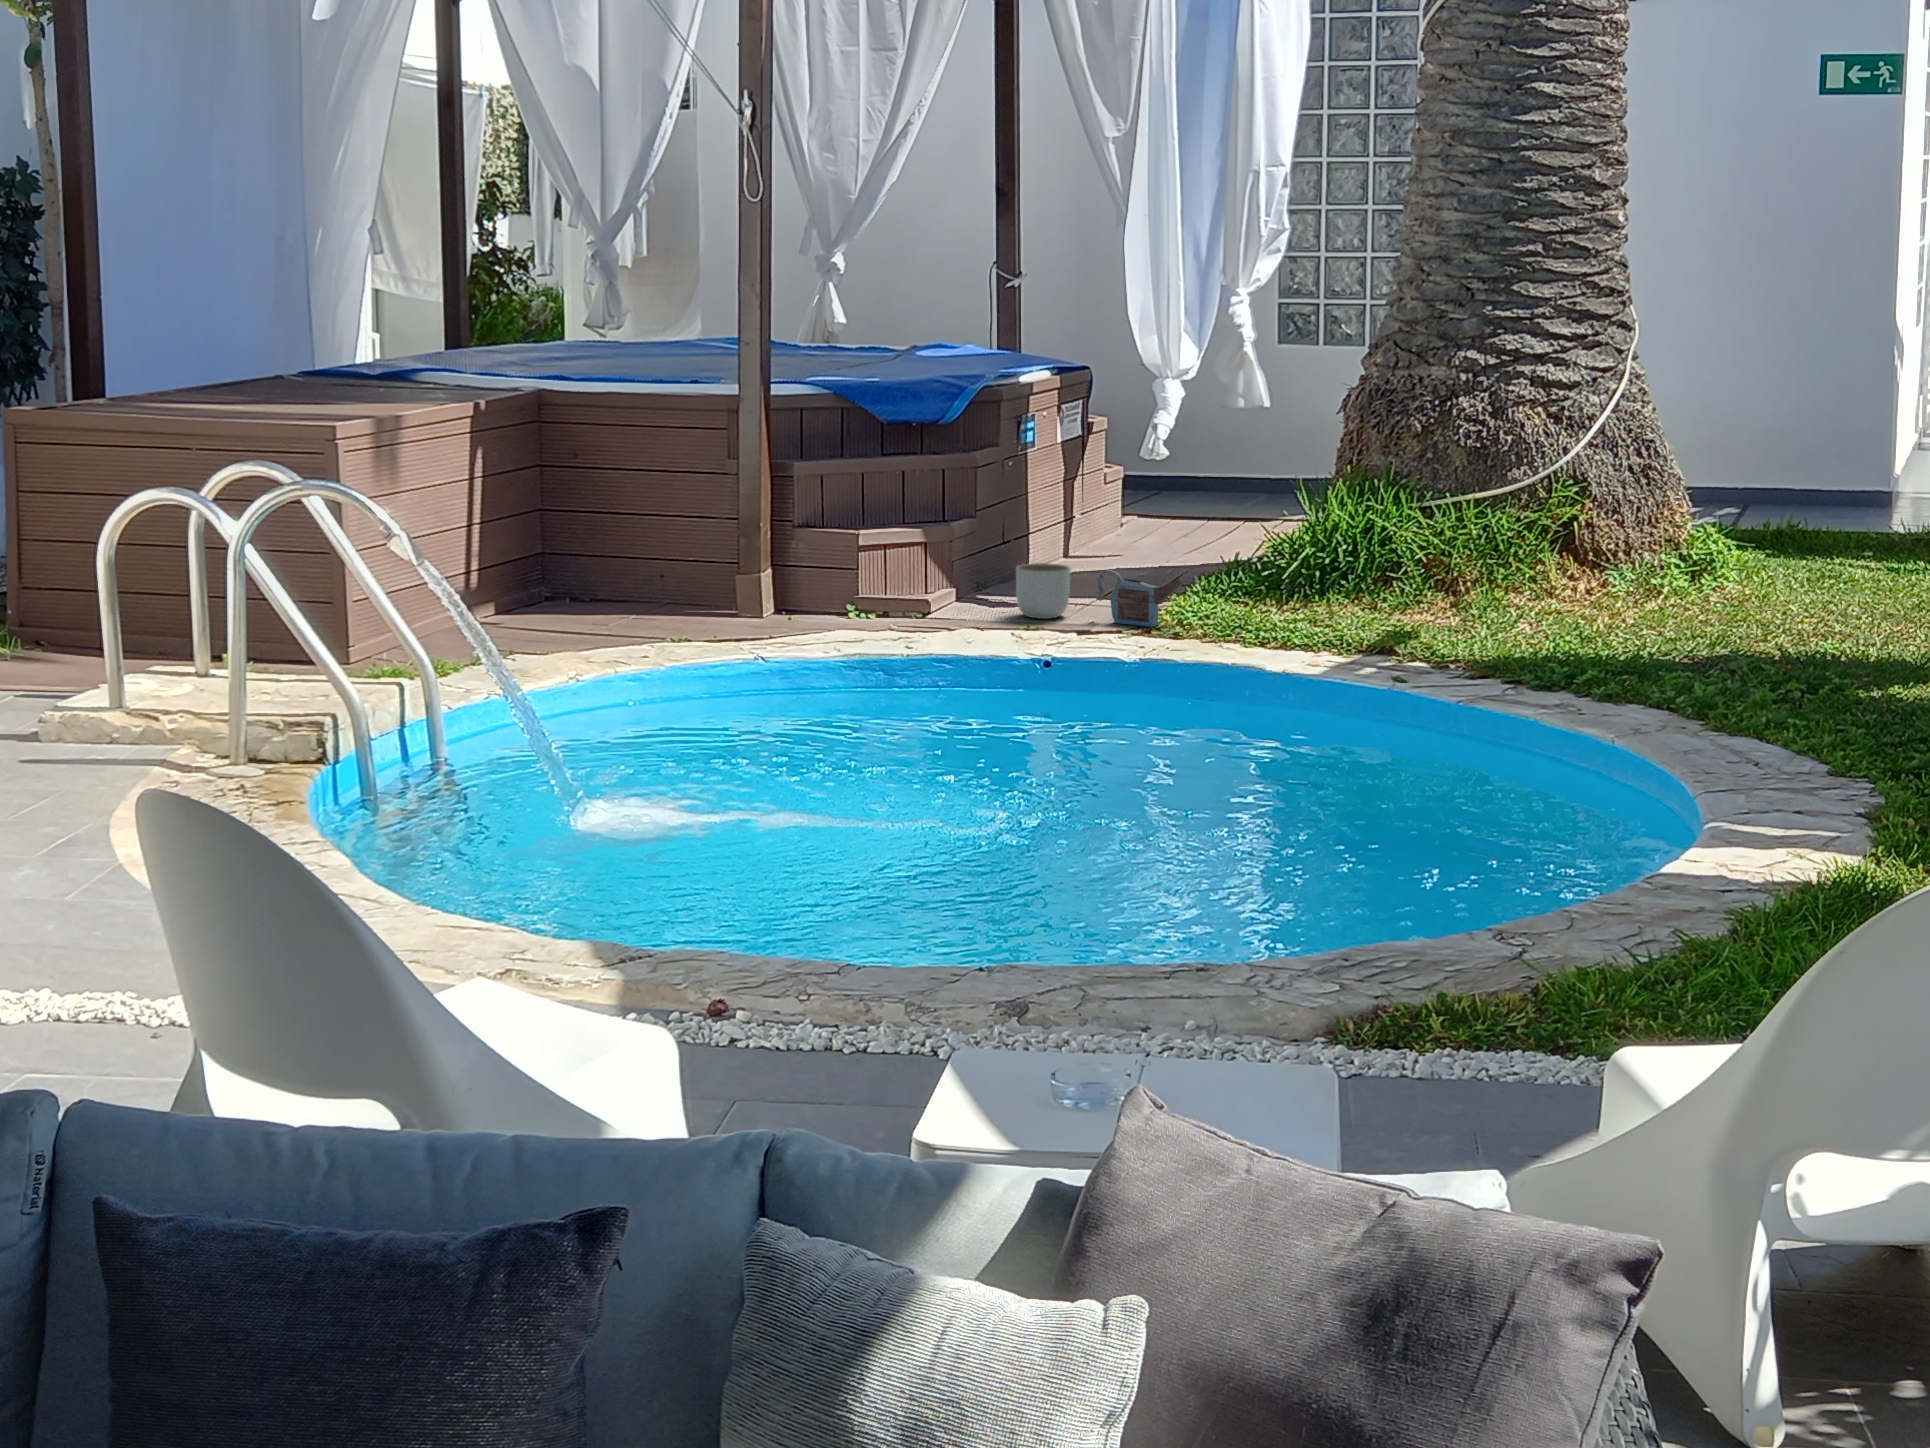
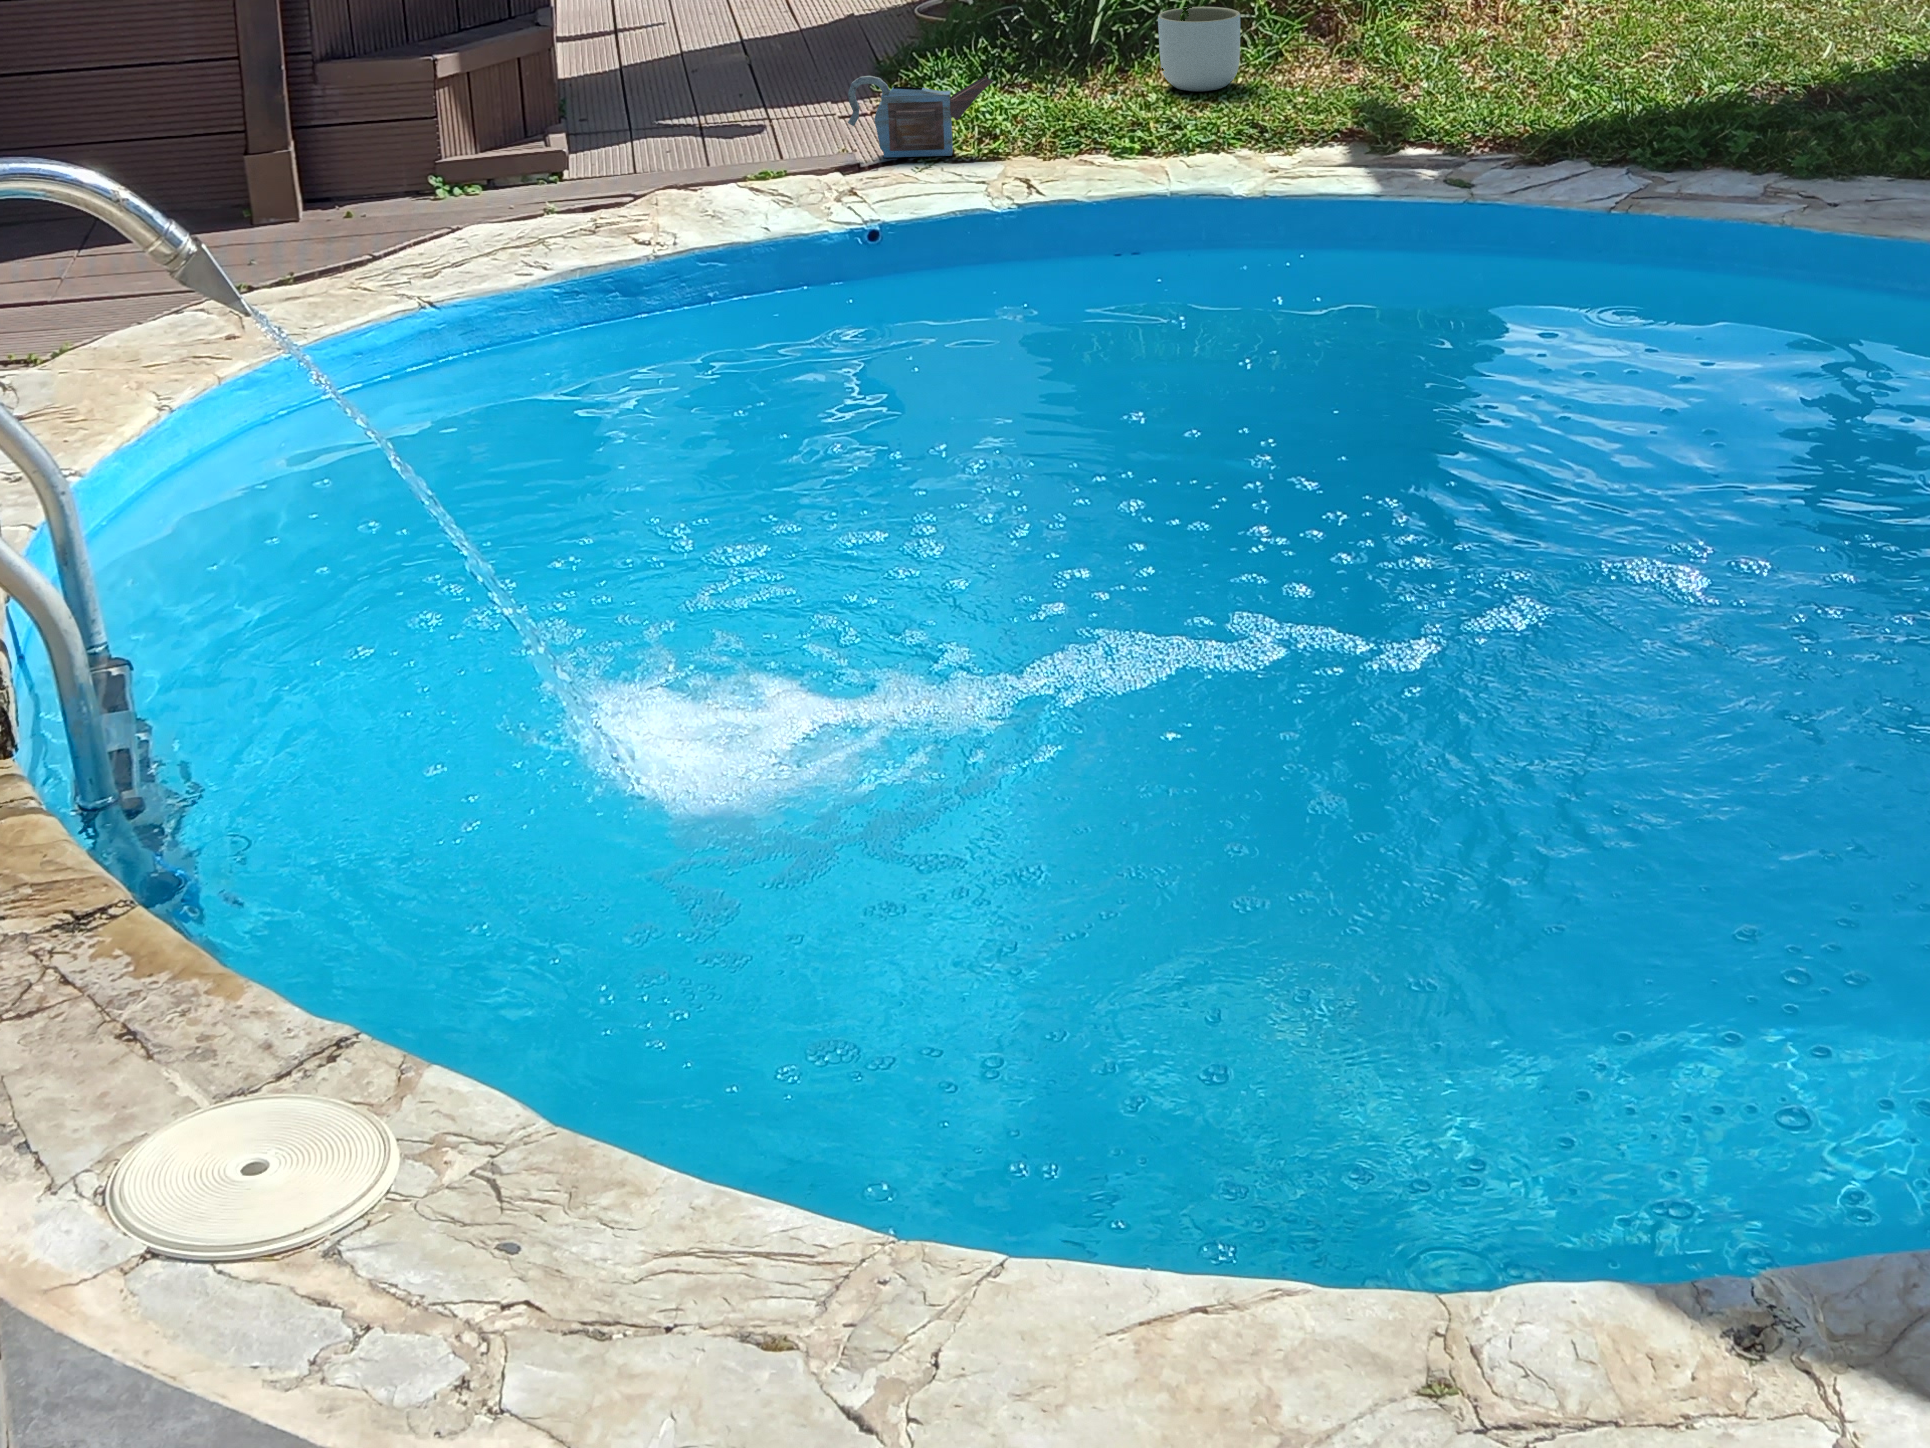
planter: present [1016,563,1071,619] -> present [1158,7,1240,91]

